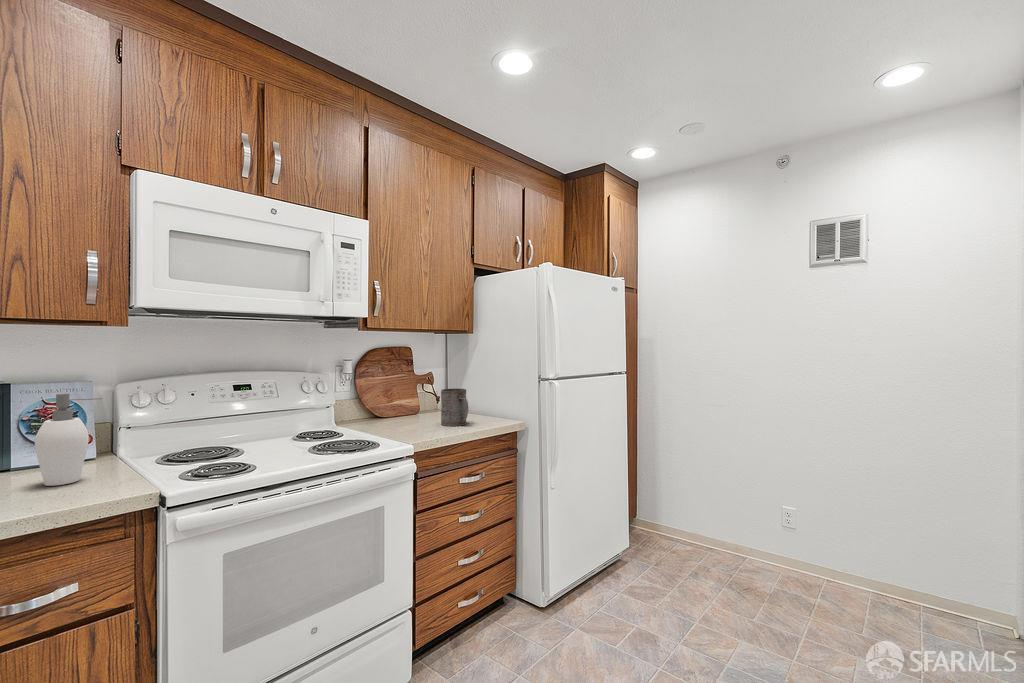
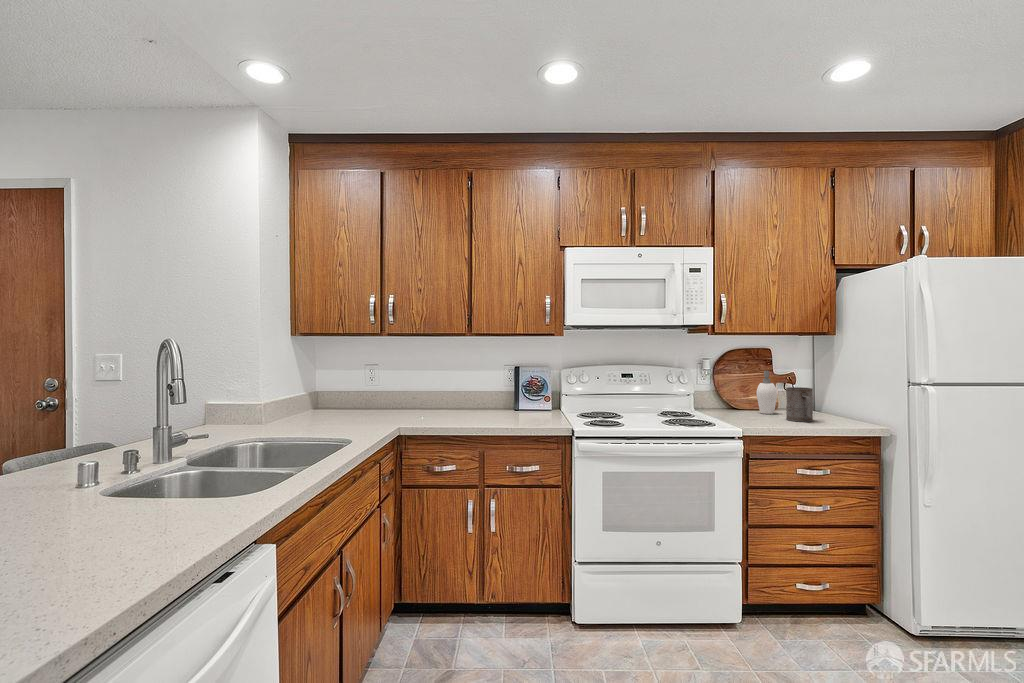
soap dispenser: present [35,394,102,486] -> present [756,371,777,414]

